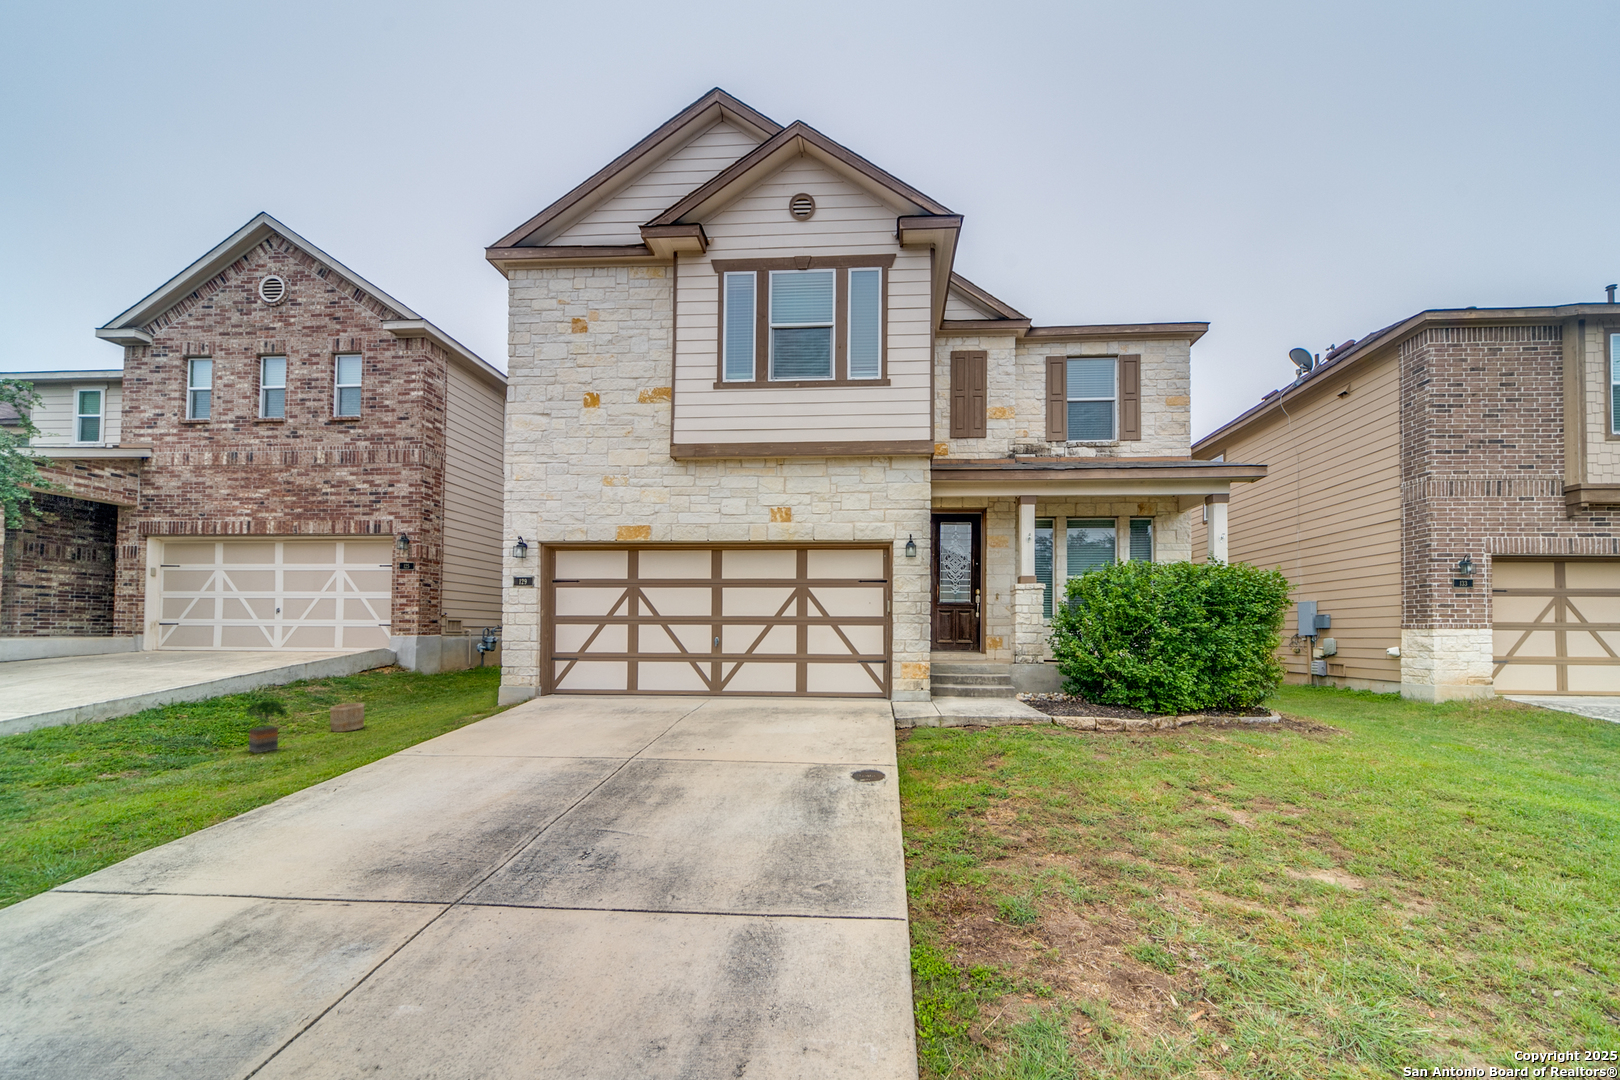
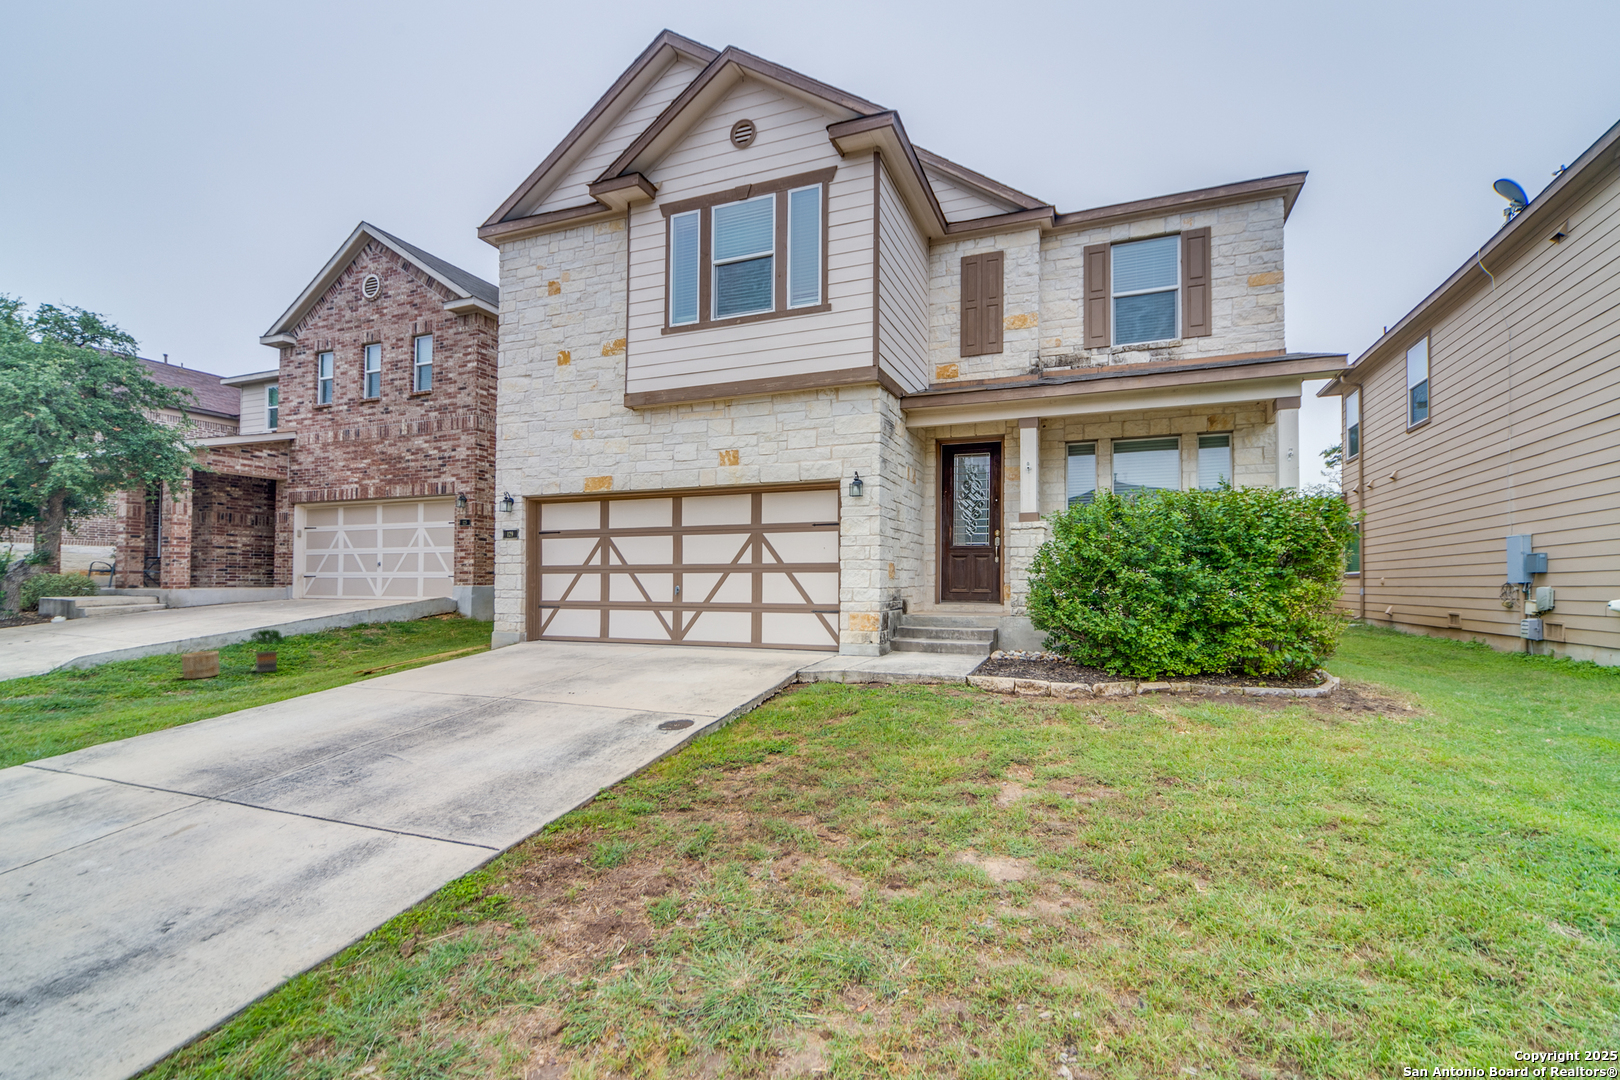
wooden bucket: present [330,703,364,732] -> present [181,651,219,679]

